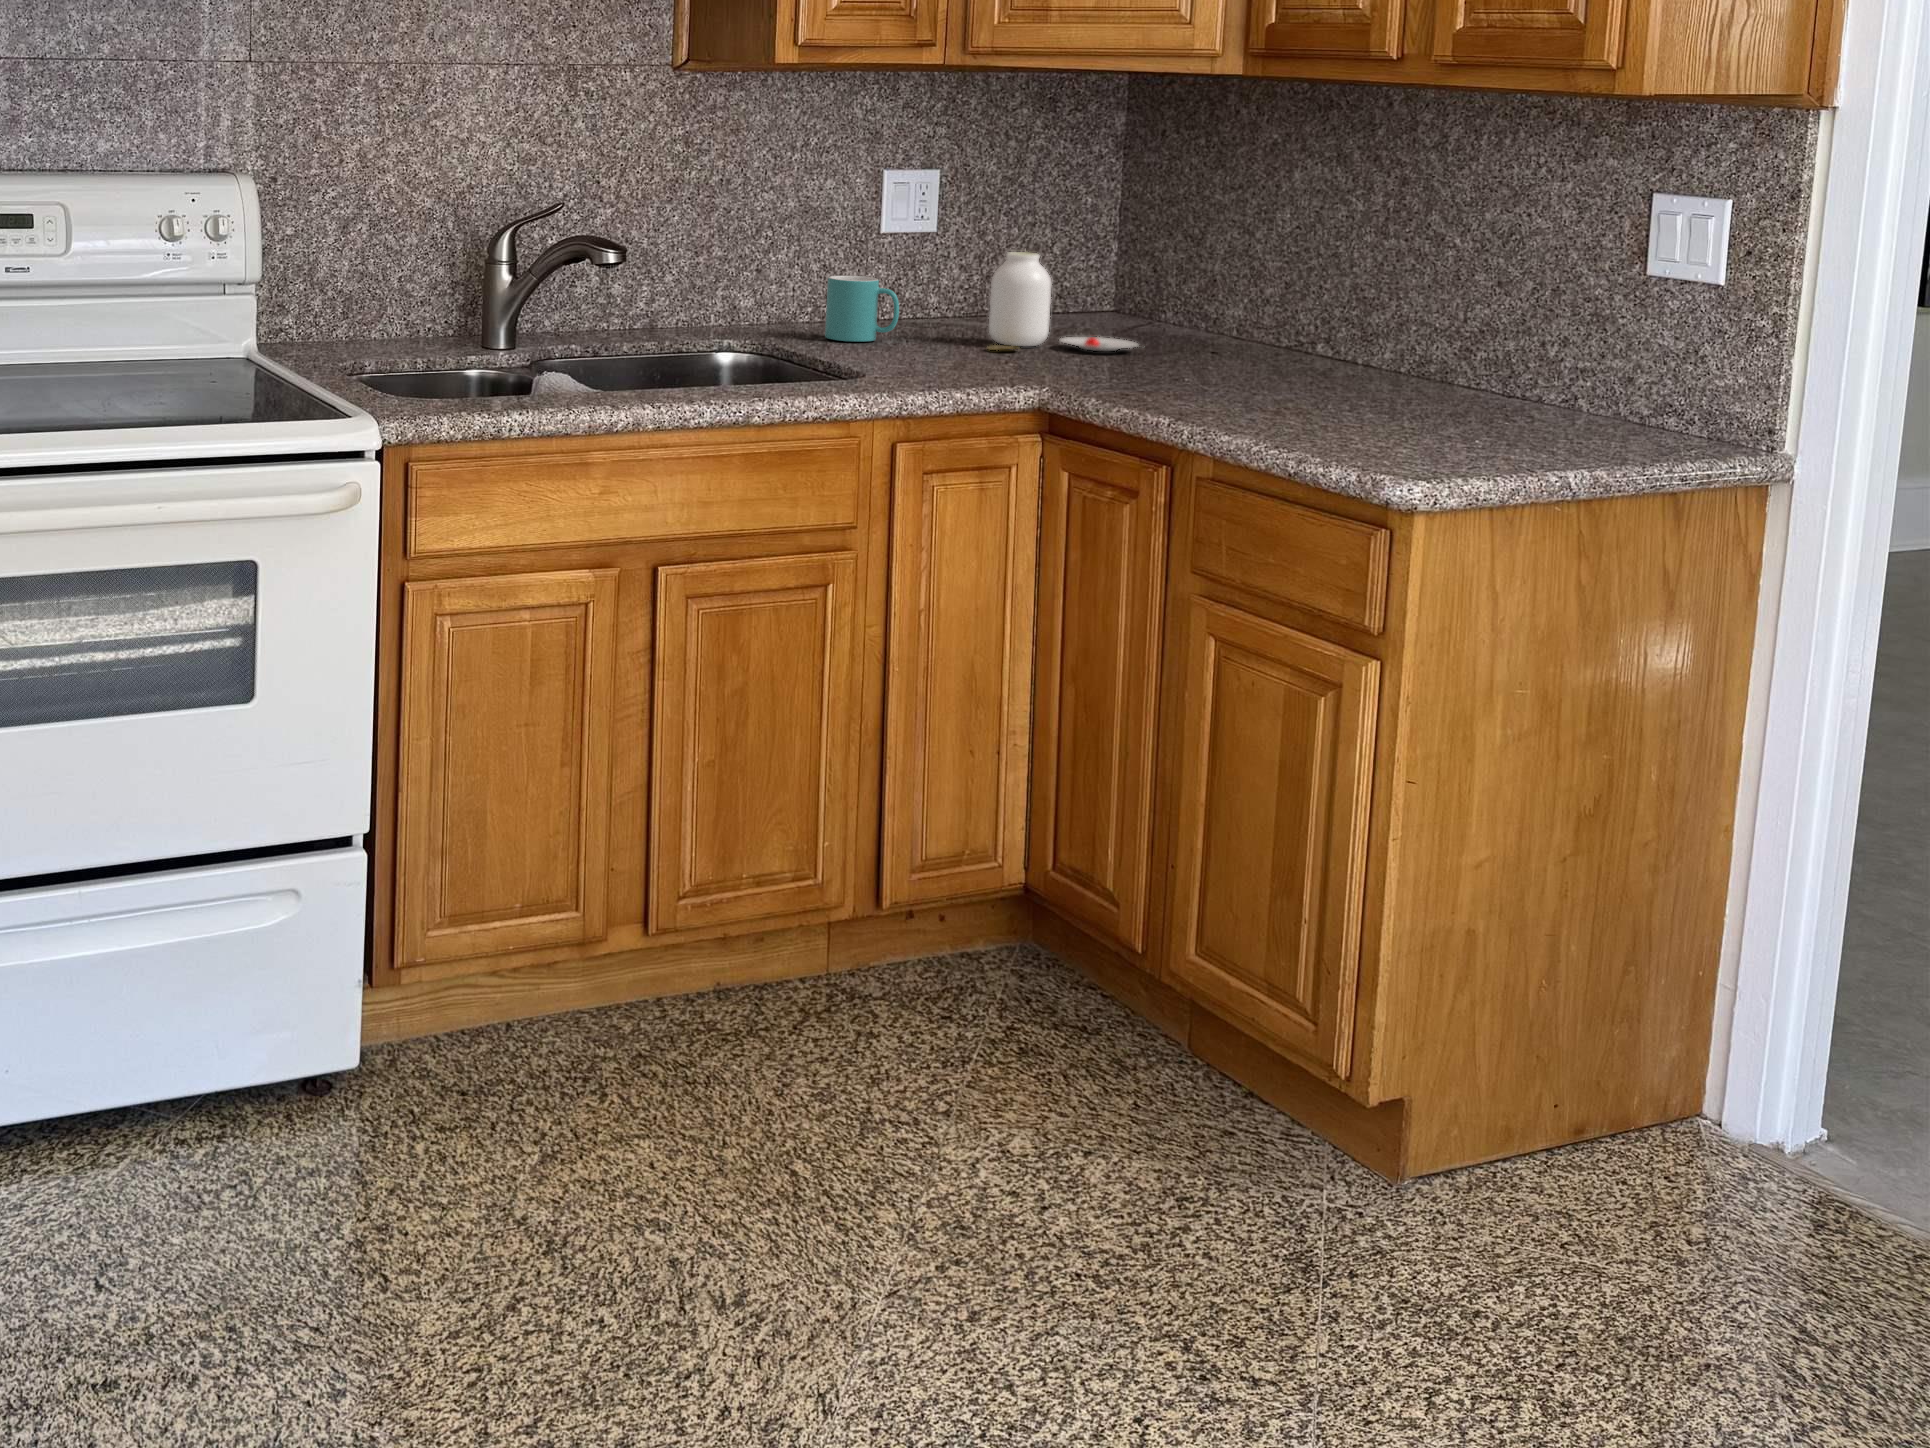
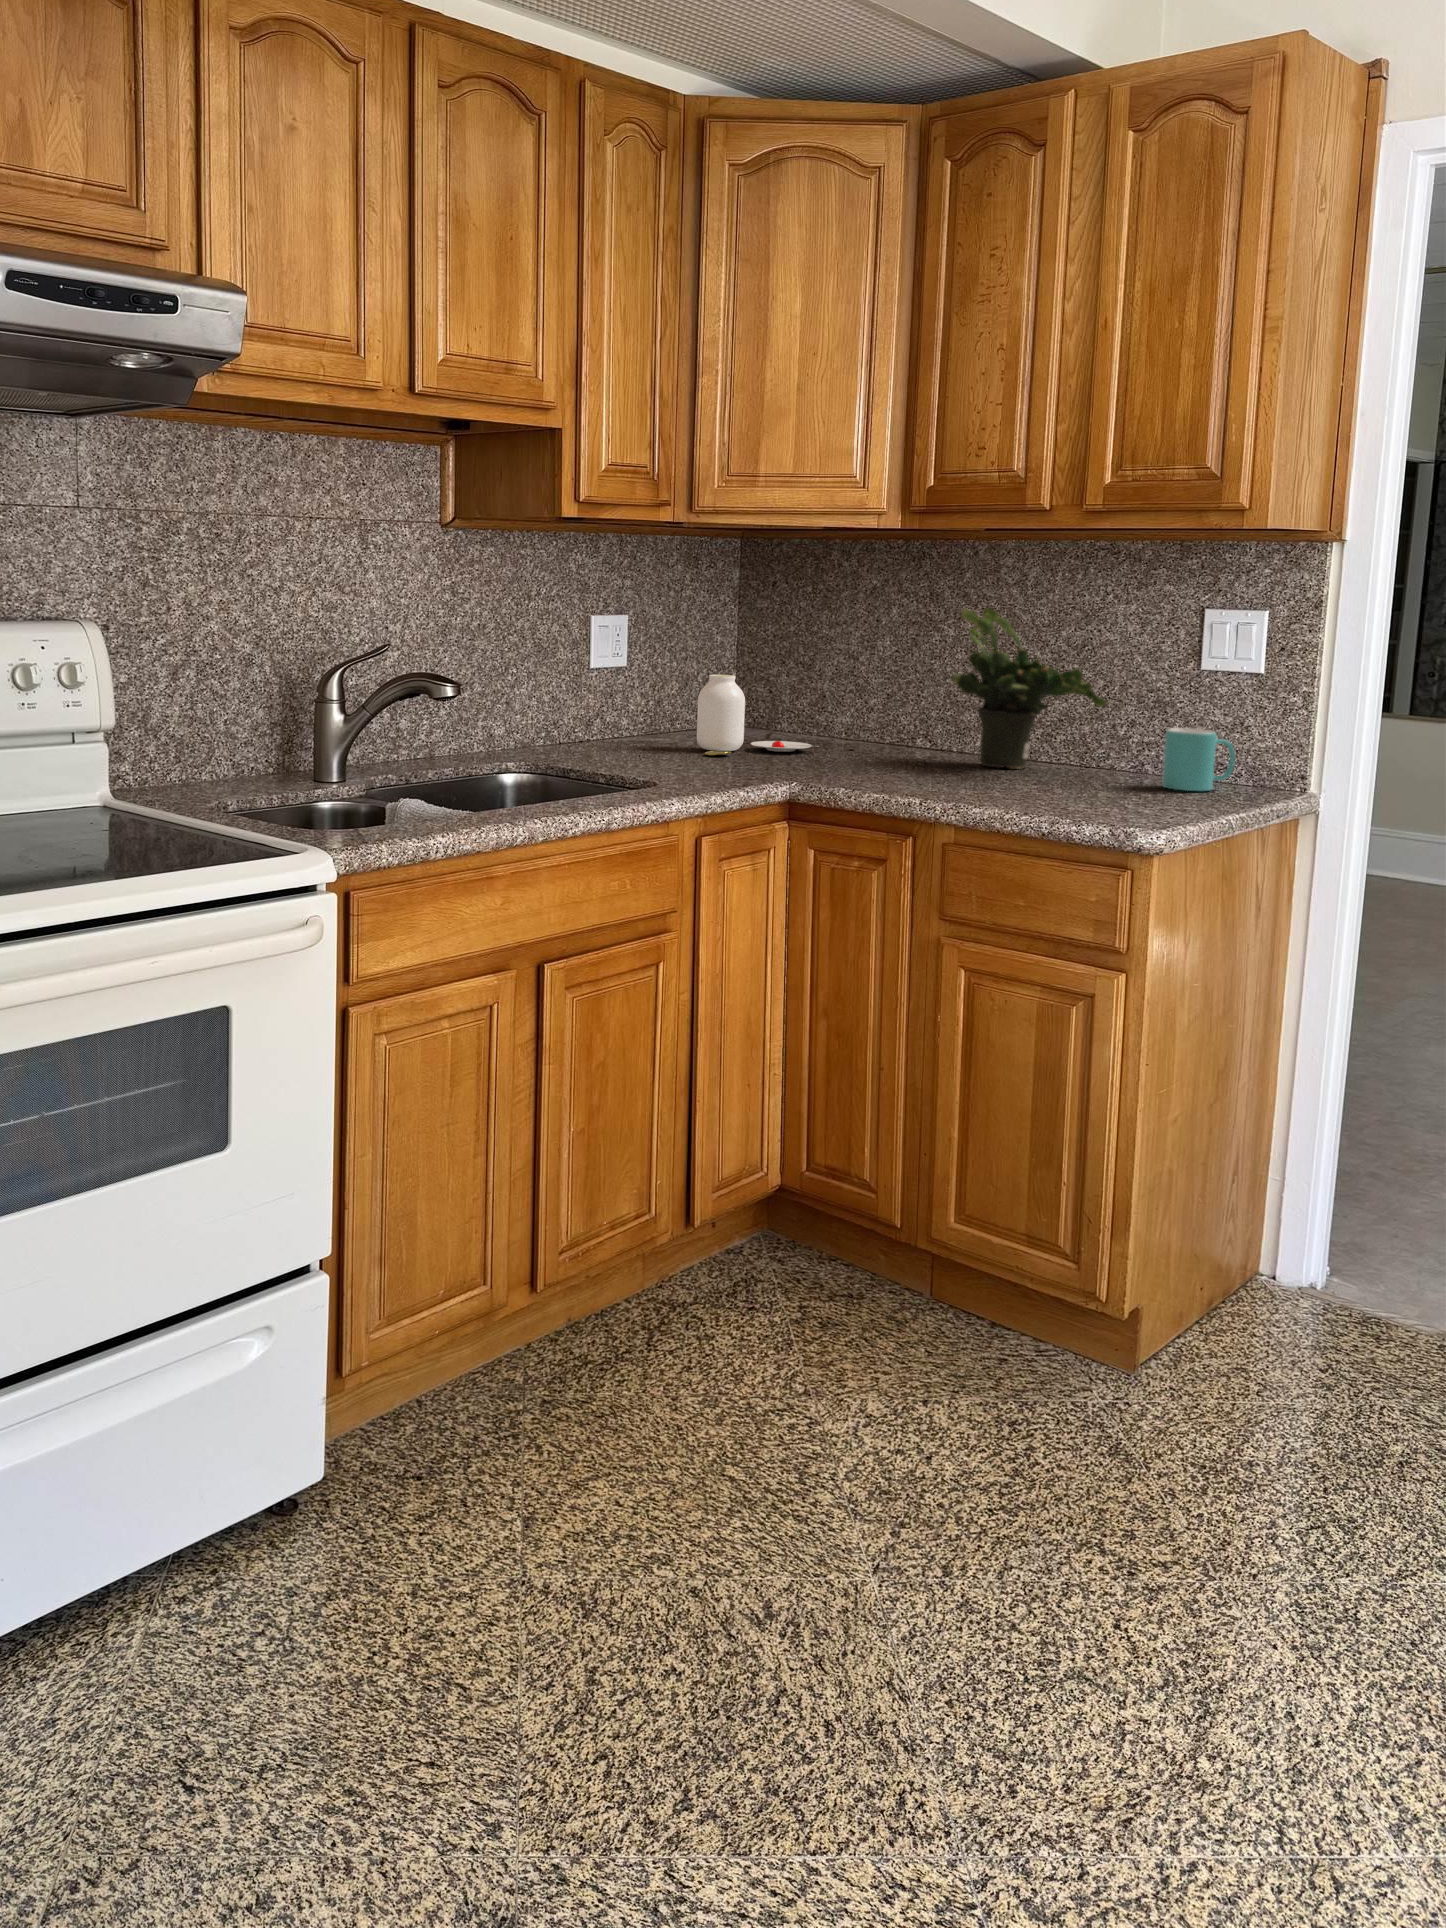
potted plant: none [1293,180,1513,391] -> present [951,609,1106,769]
mug: present [825,276,899,342] -> present [1162,728,1235,791]

